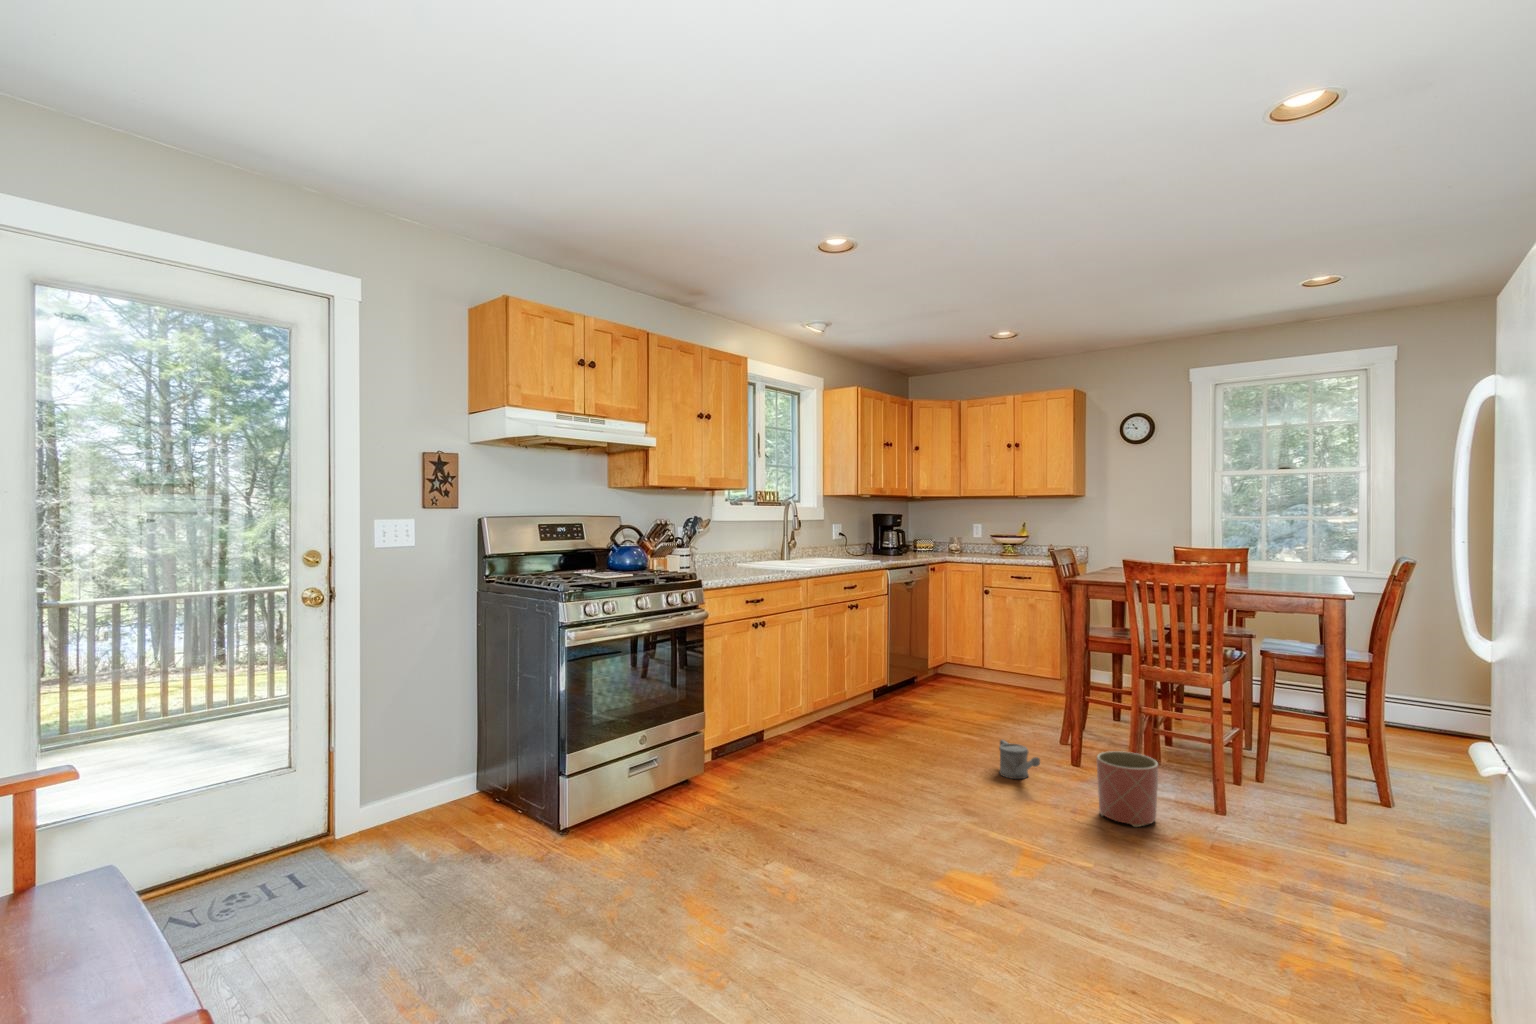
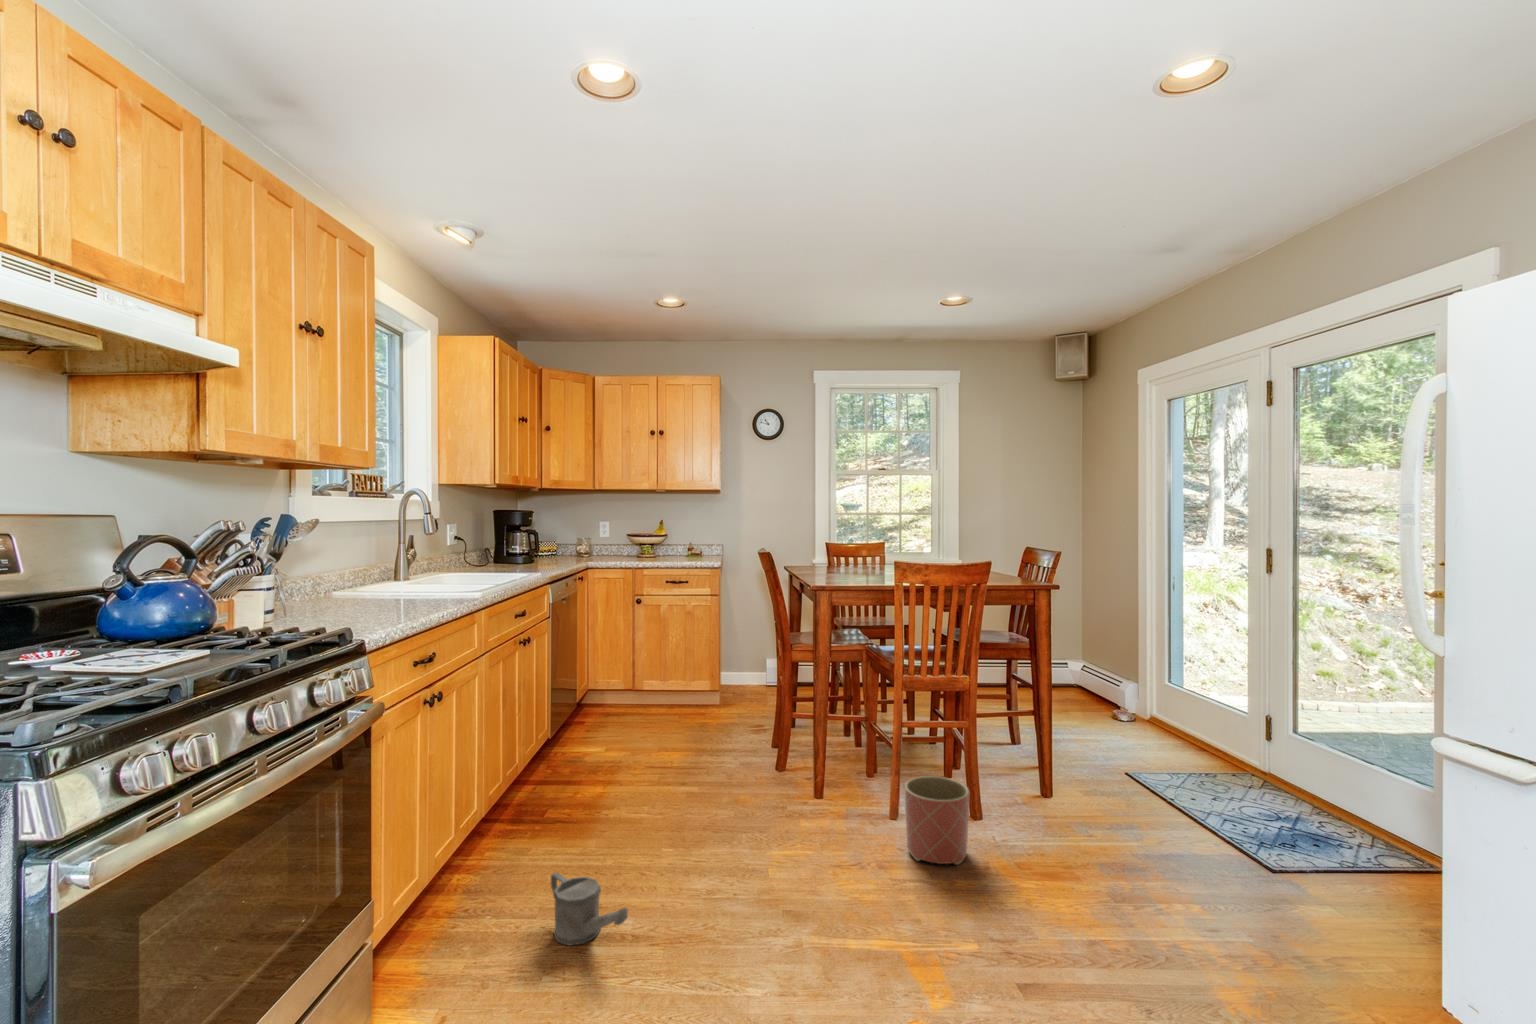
watering can: present [999,740,1040,779] -> present [551,873,628,946]

